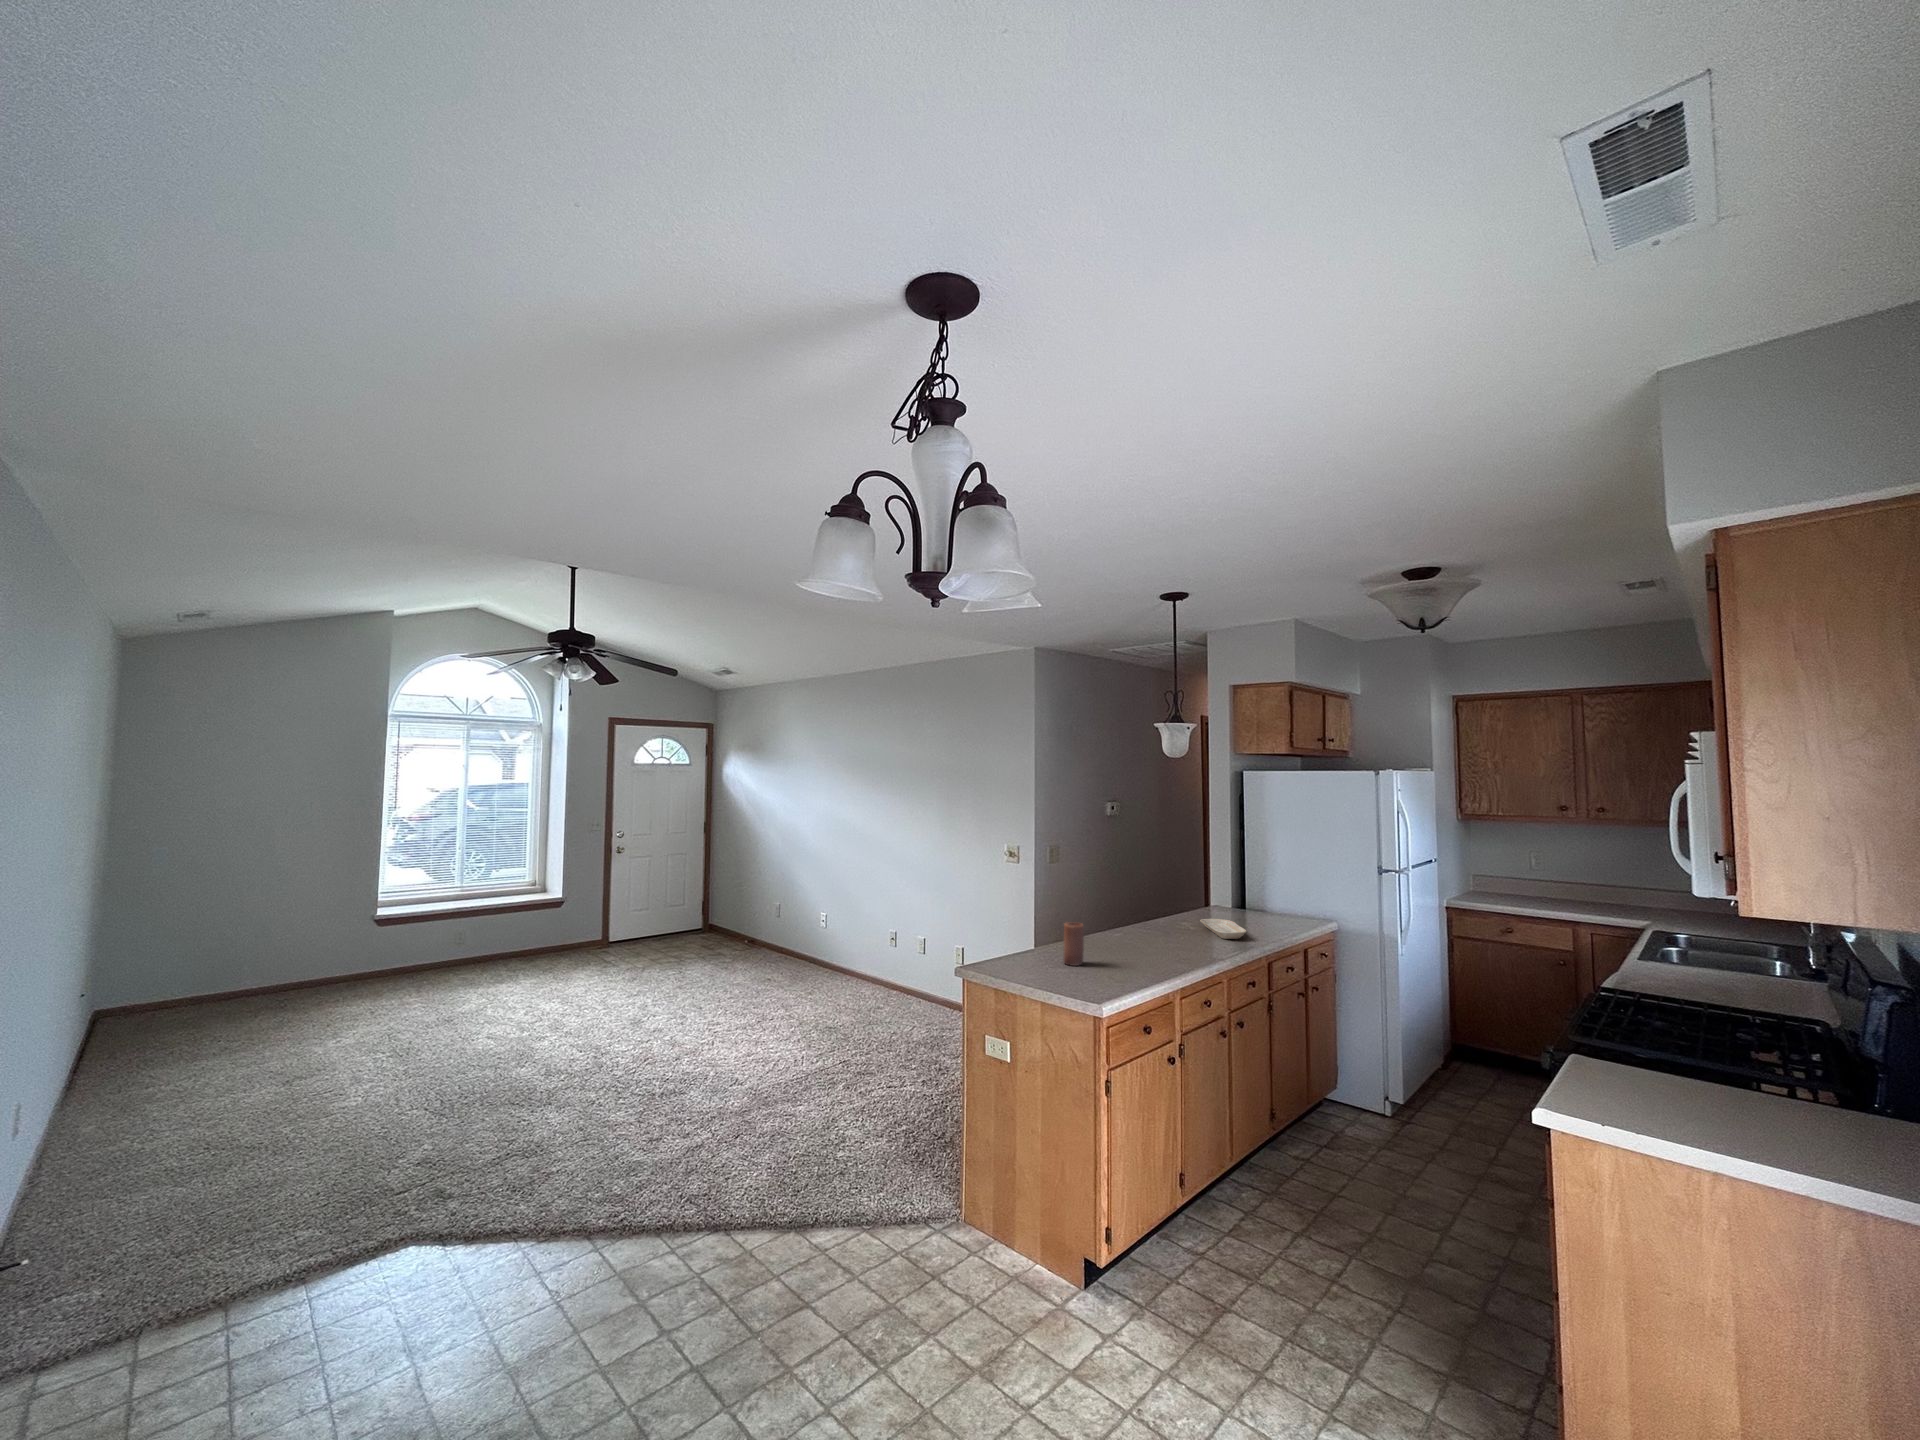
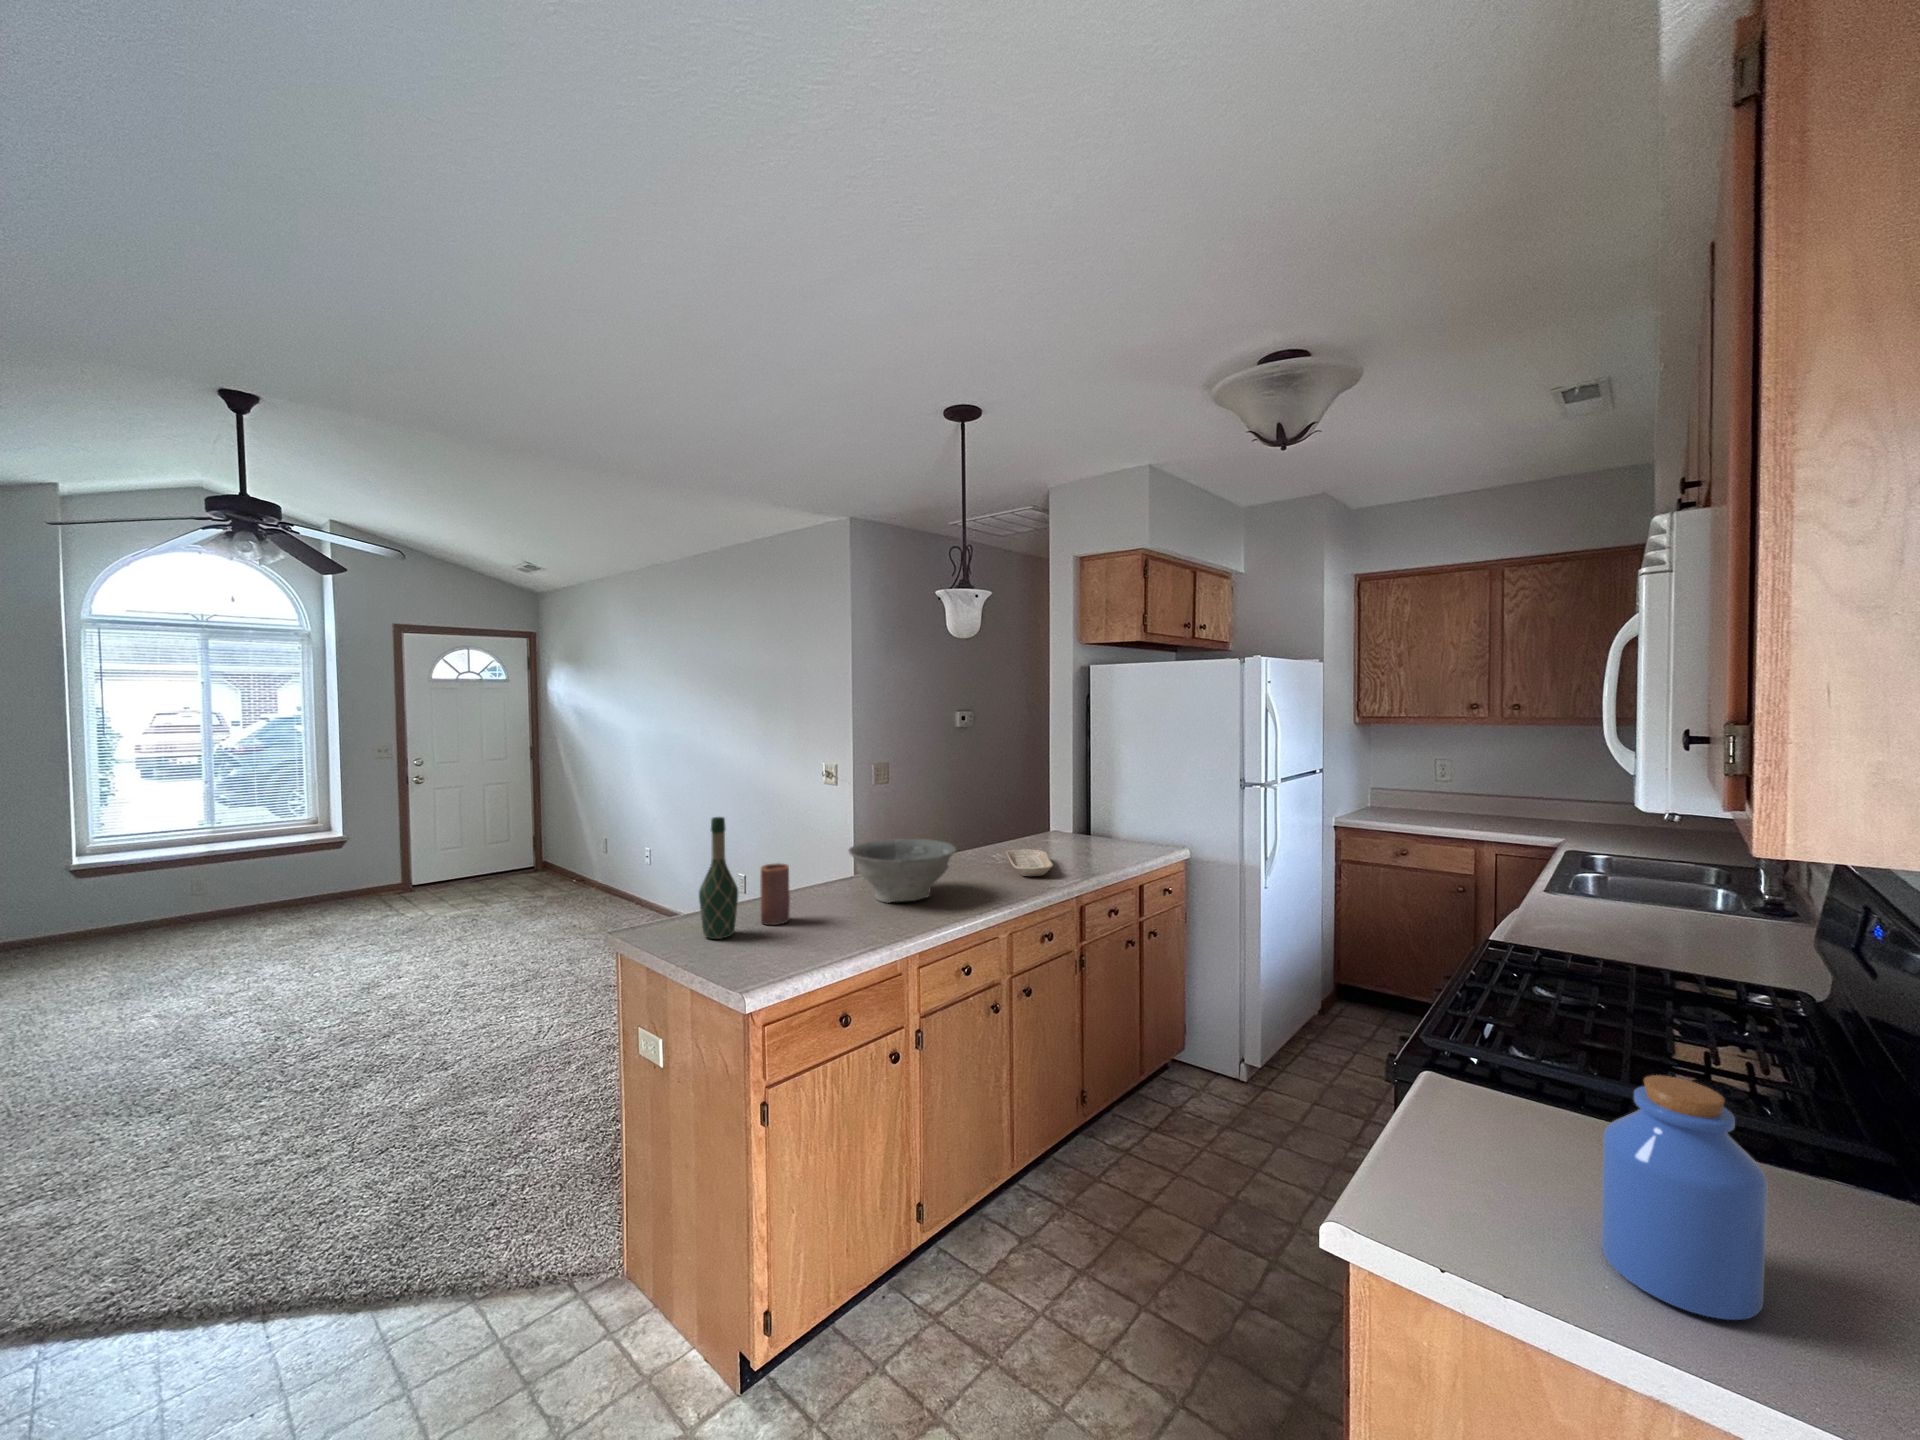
wine bottle: none [1033,888,1059,973] -> present [699,817,738,939]
bowl: none [1107,907,1188,954] -> present [848,839,956,903]
jar: none [1679,1028,1763,1141] -> present [1600,1075,1768,1320]

